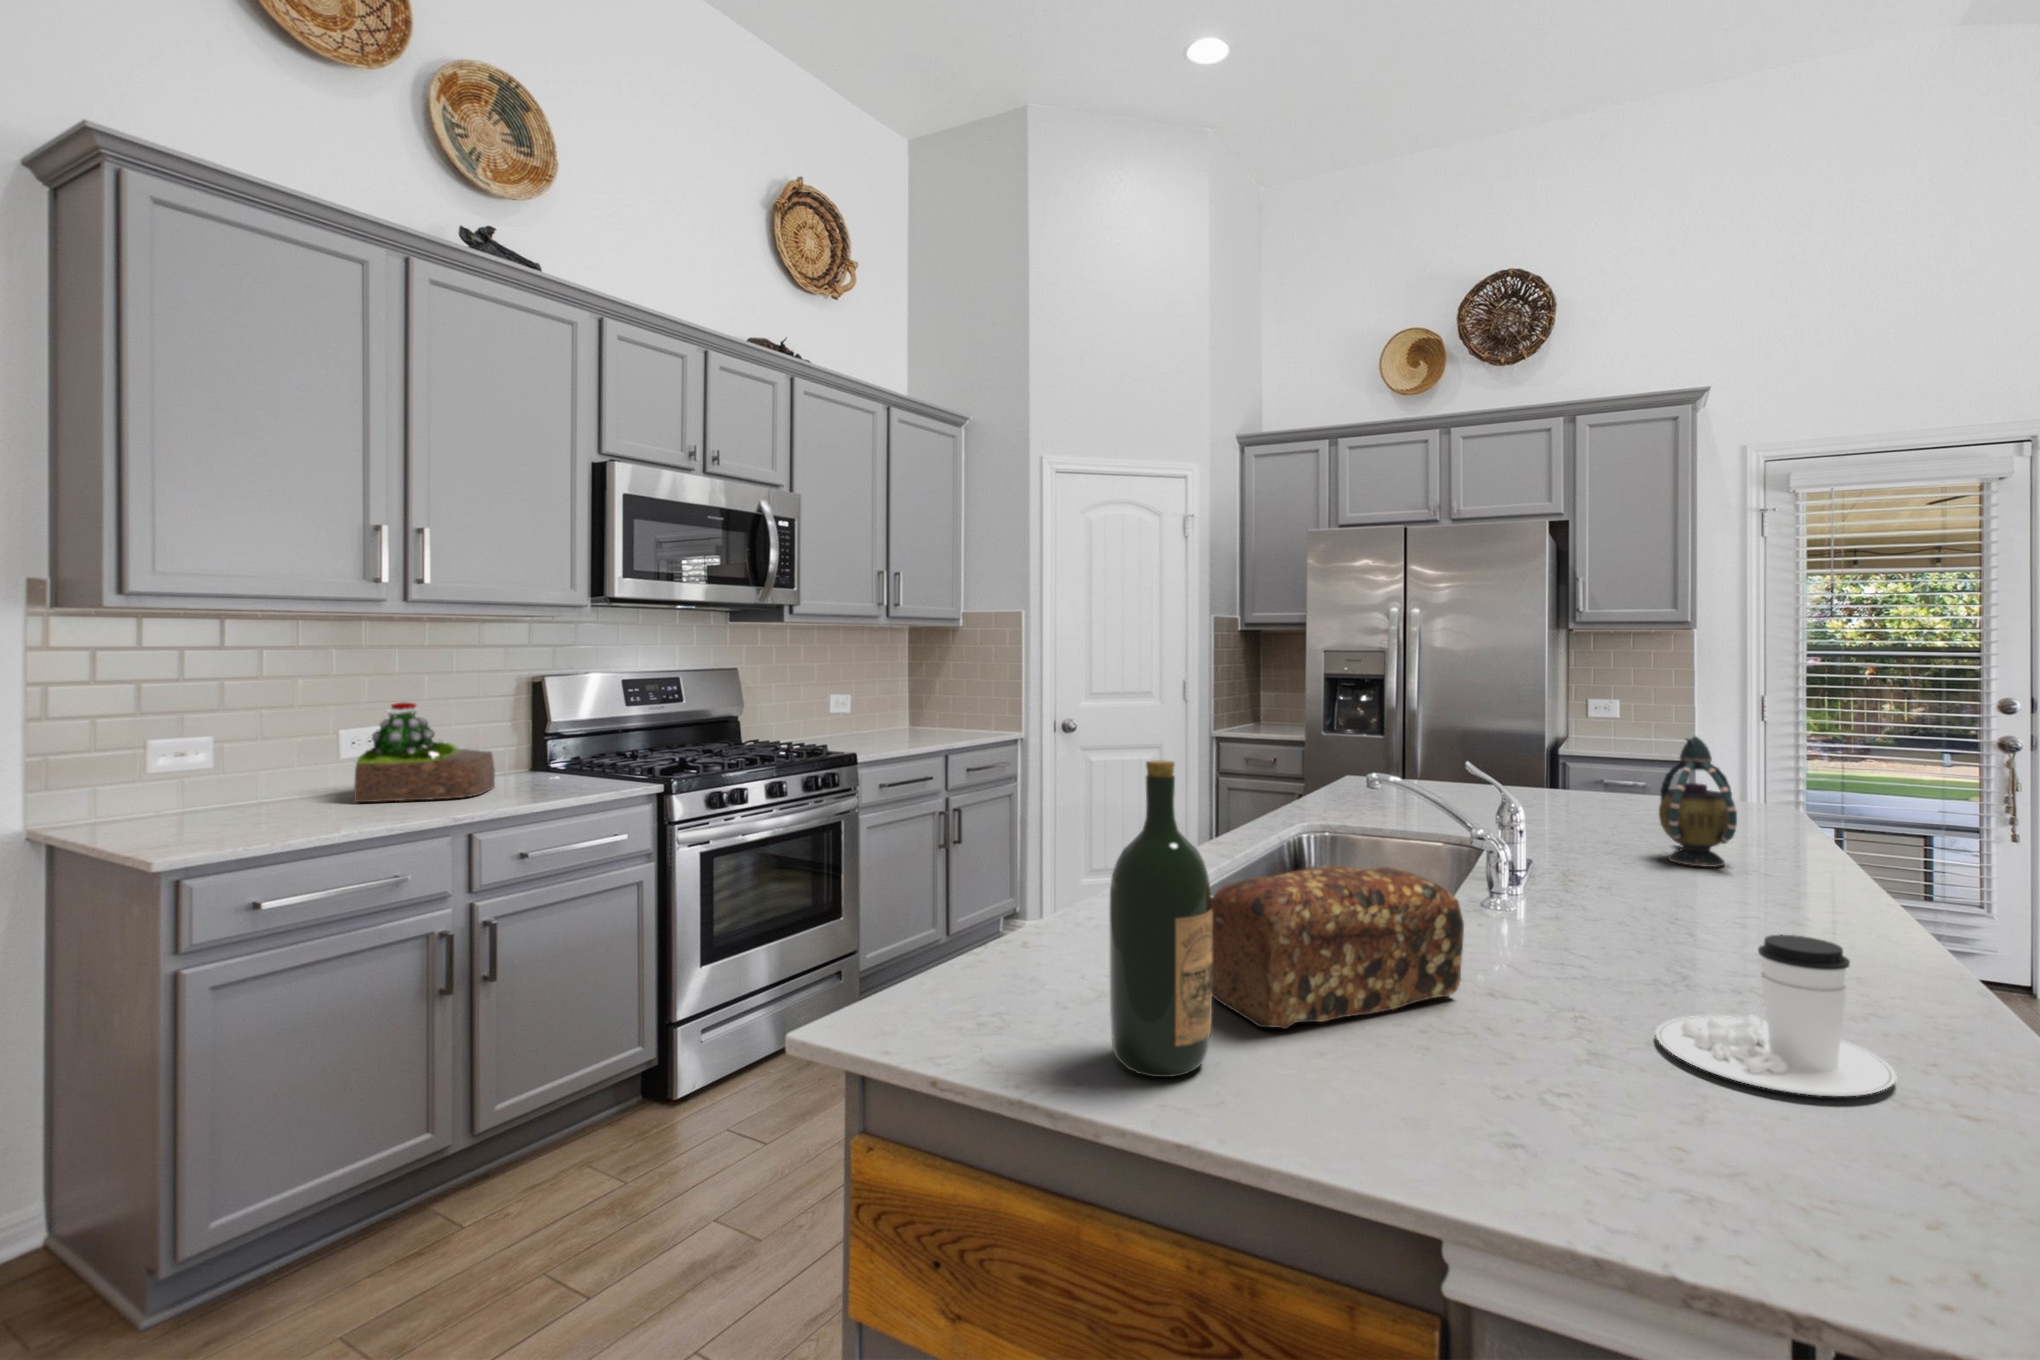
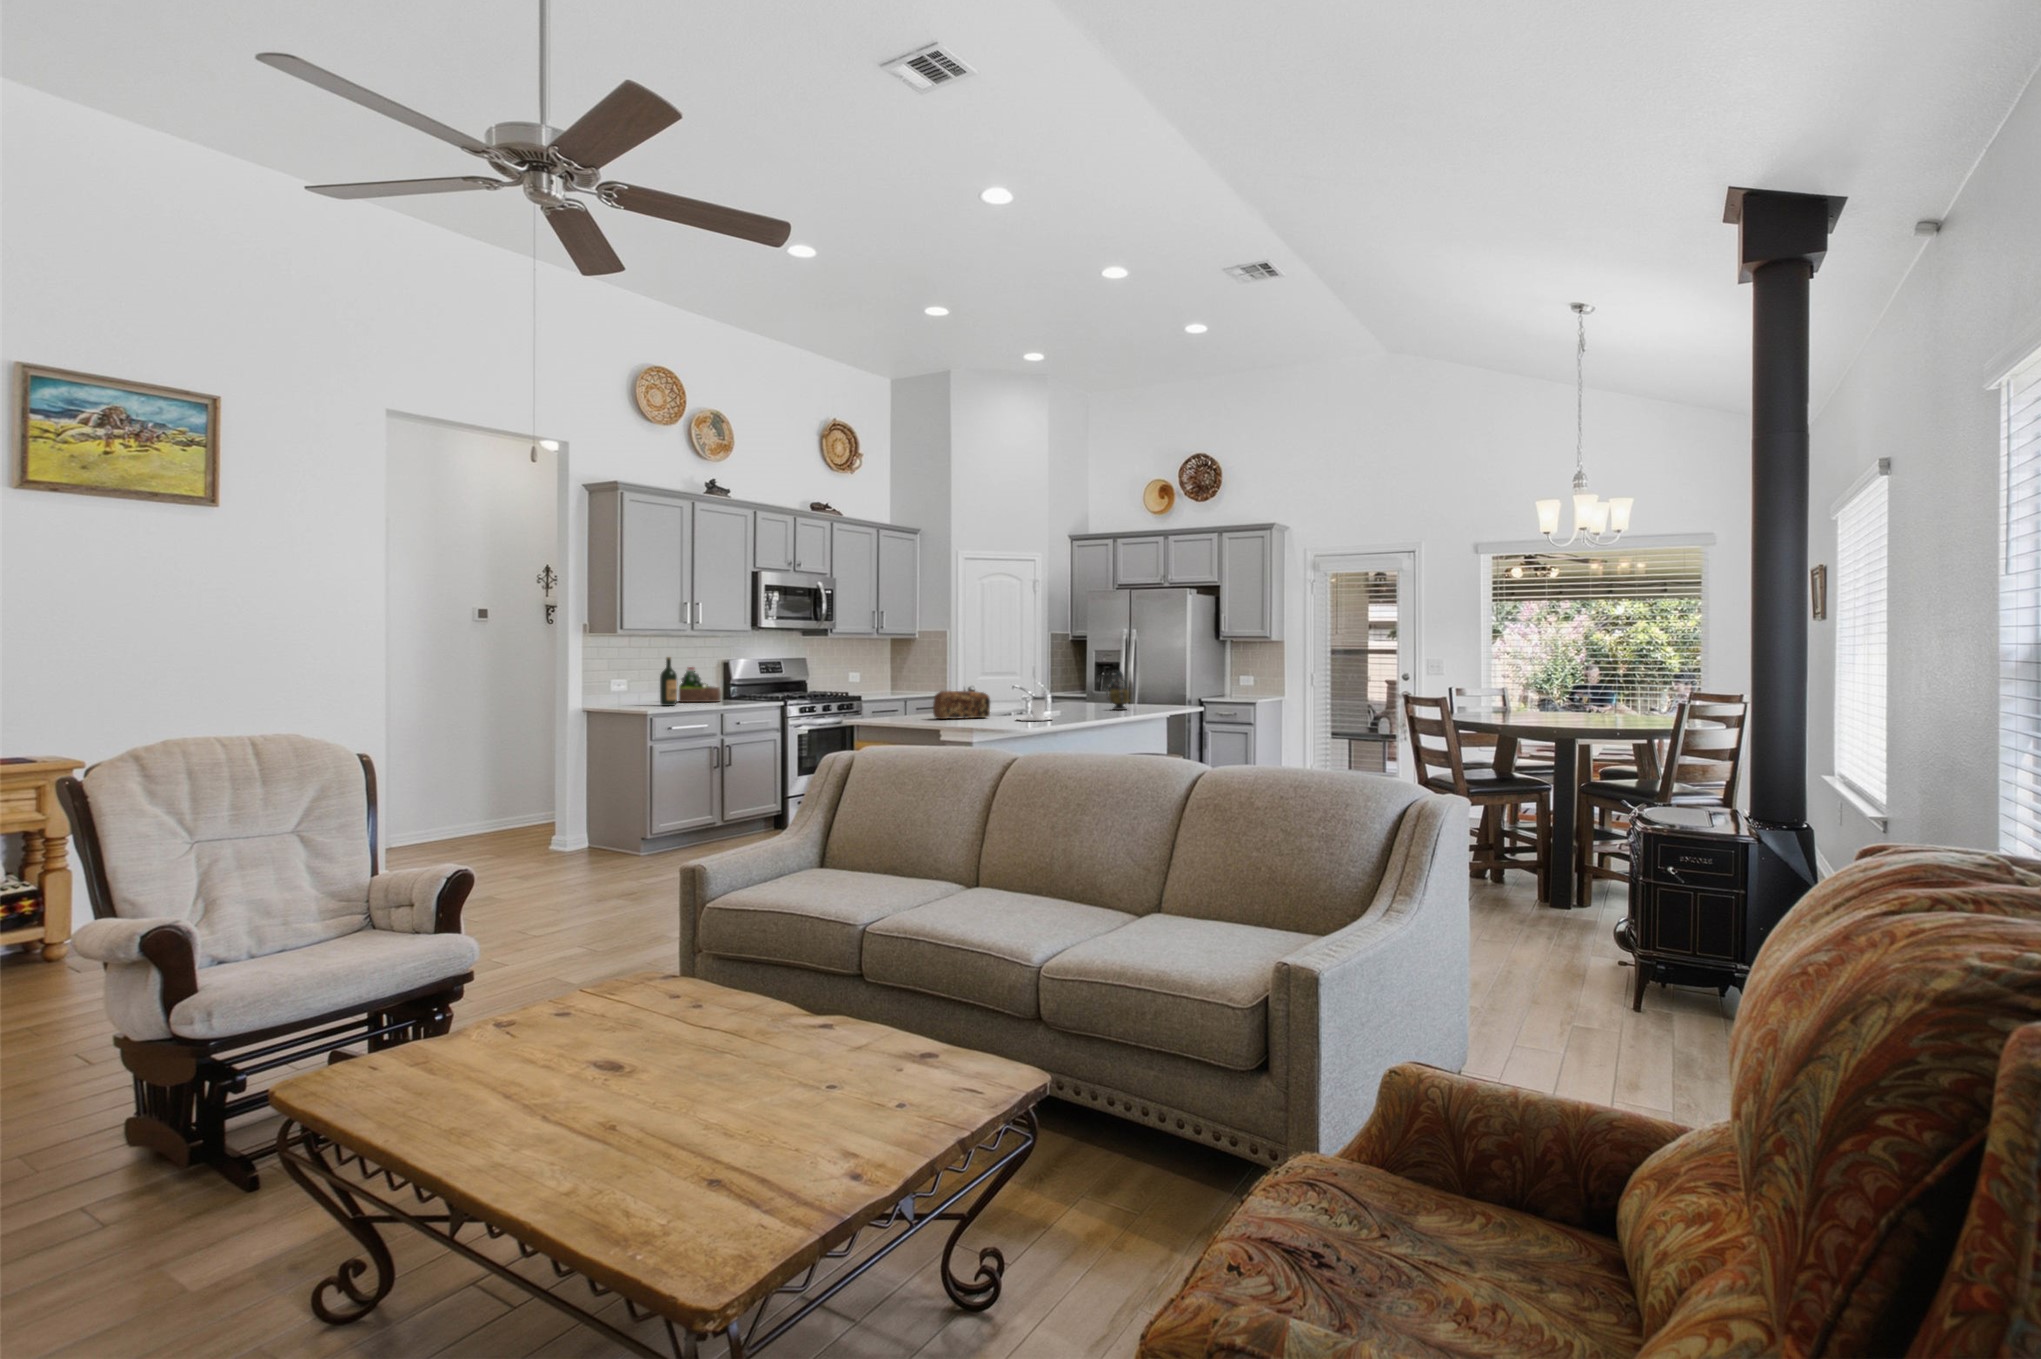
wine bottle: present [1110,760,1212,1077] -> present [660,657,677,706]

